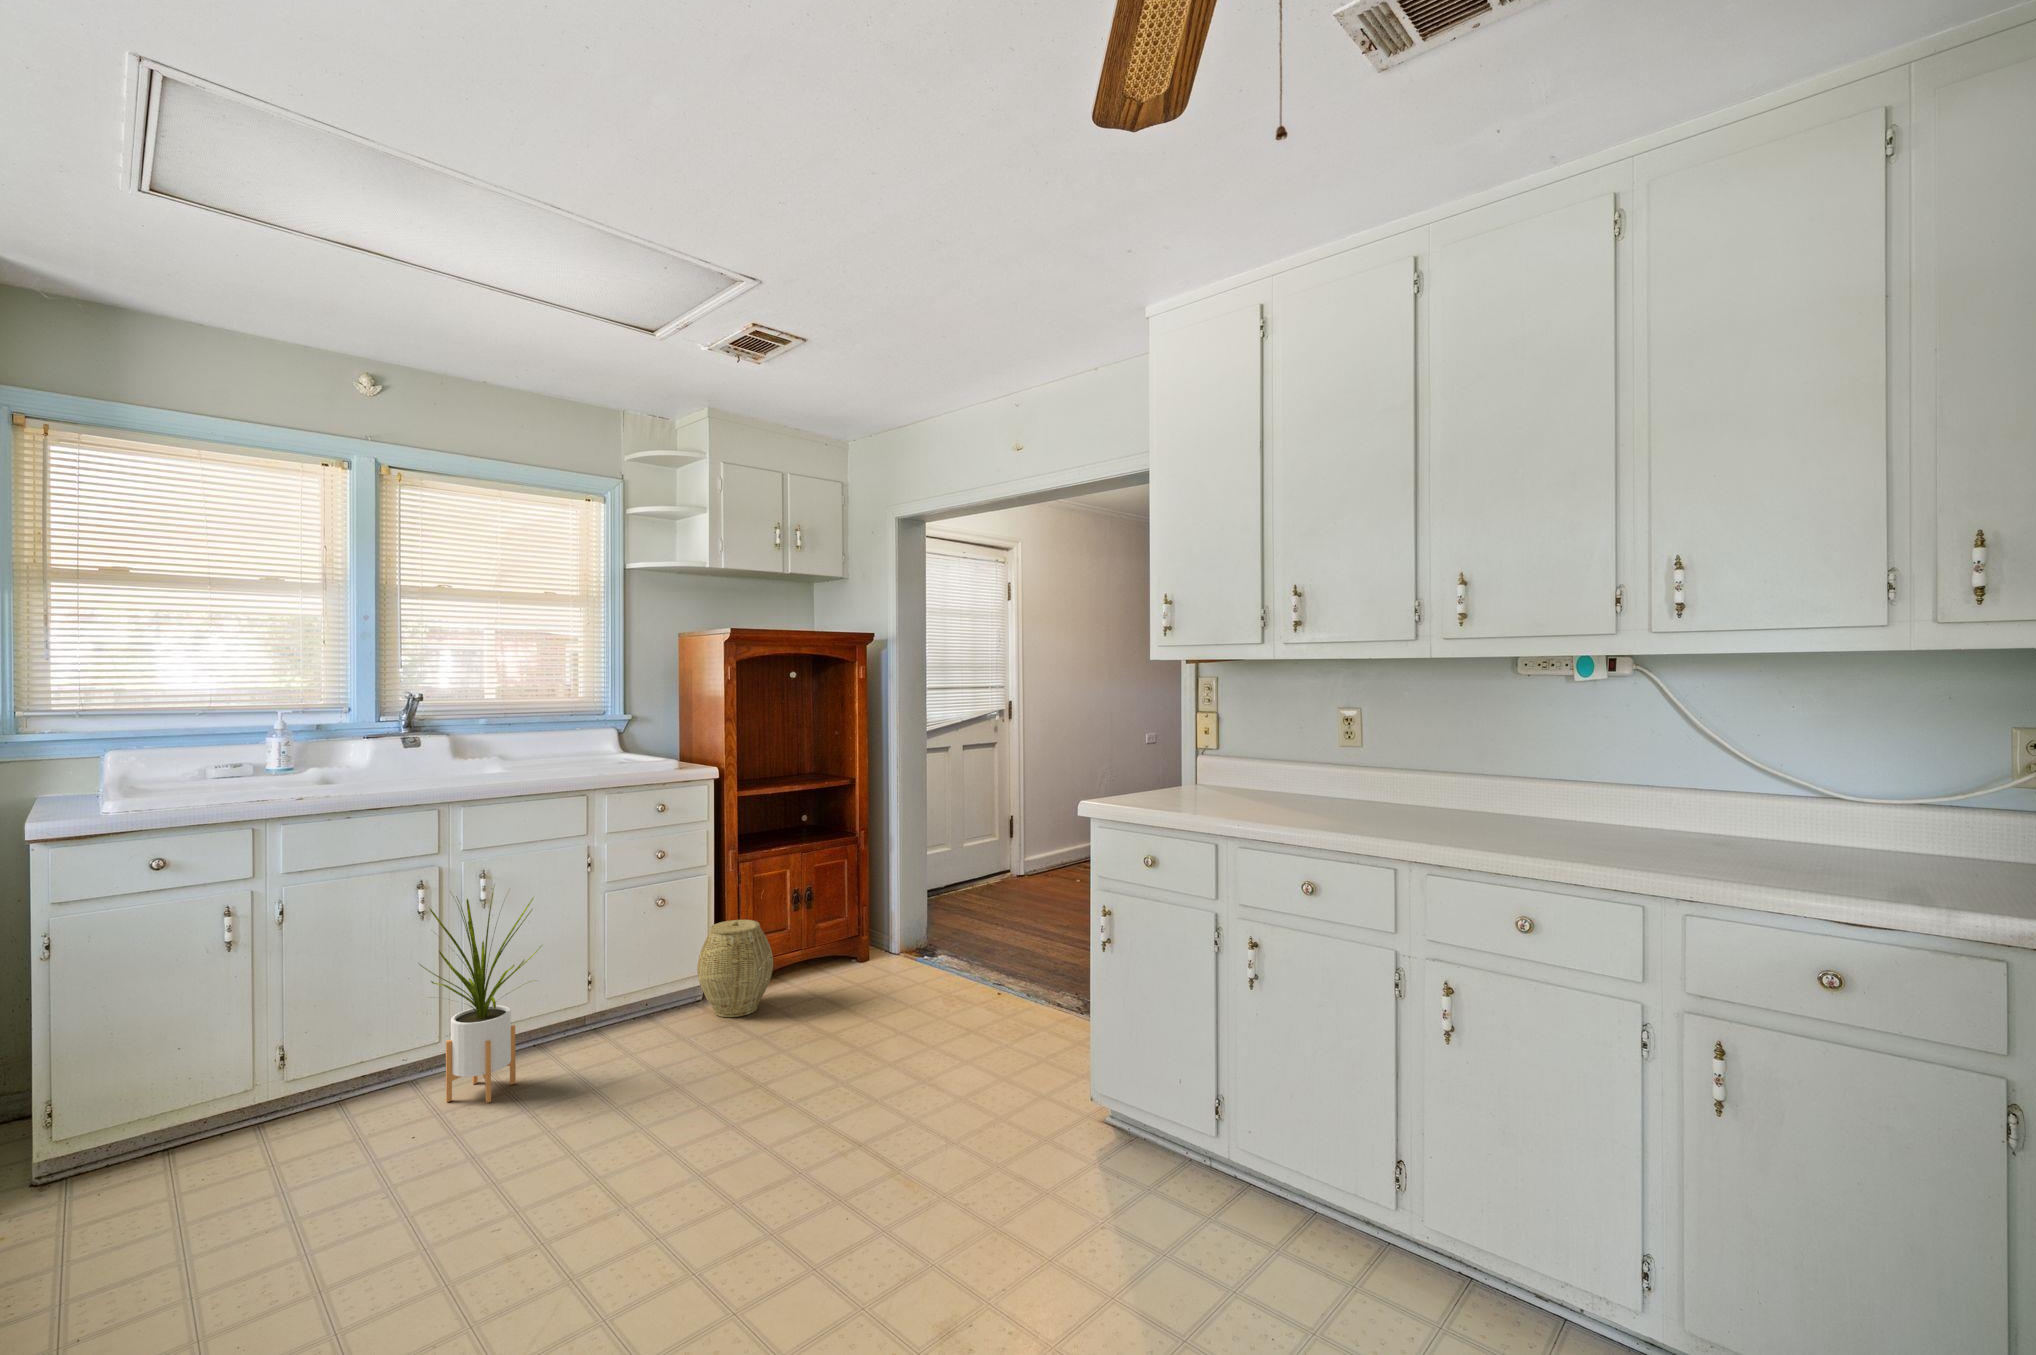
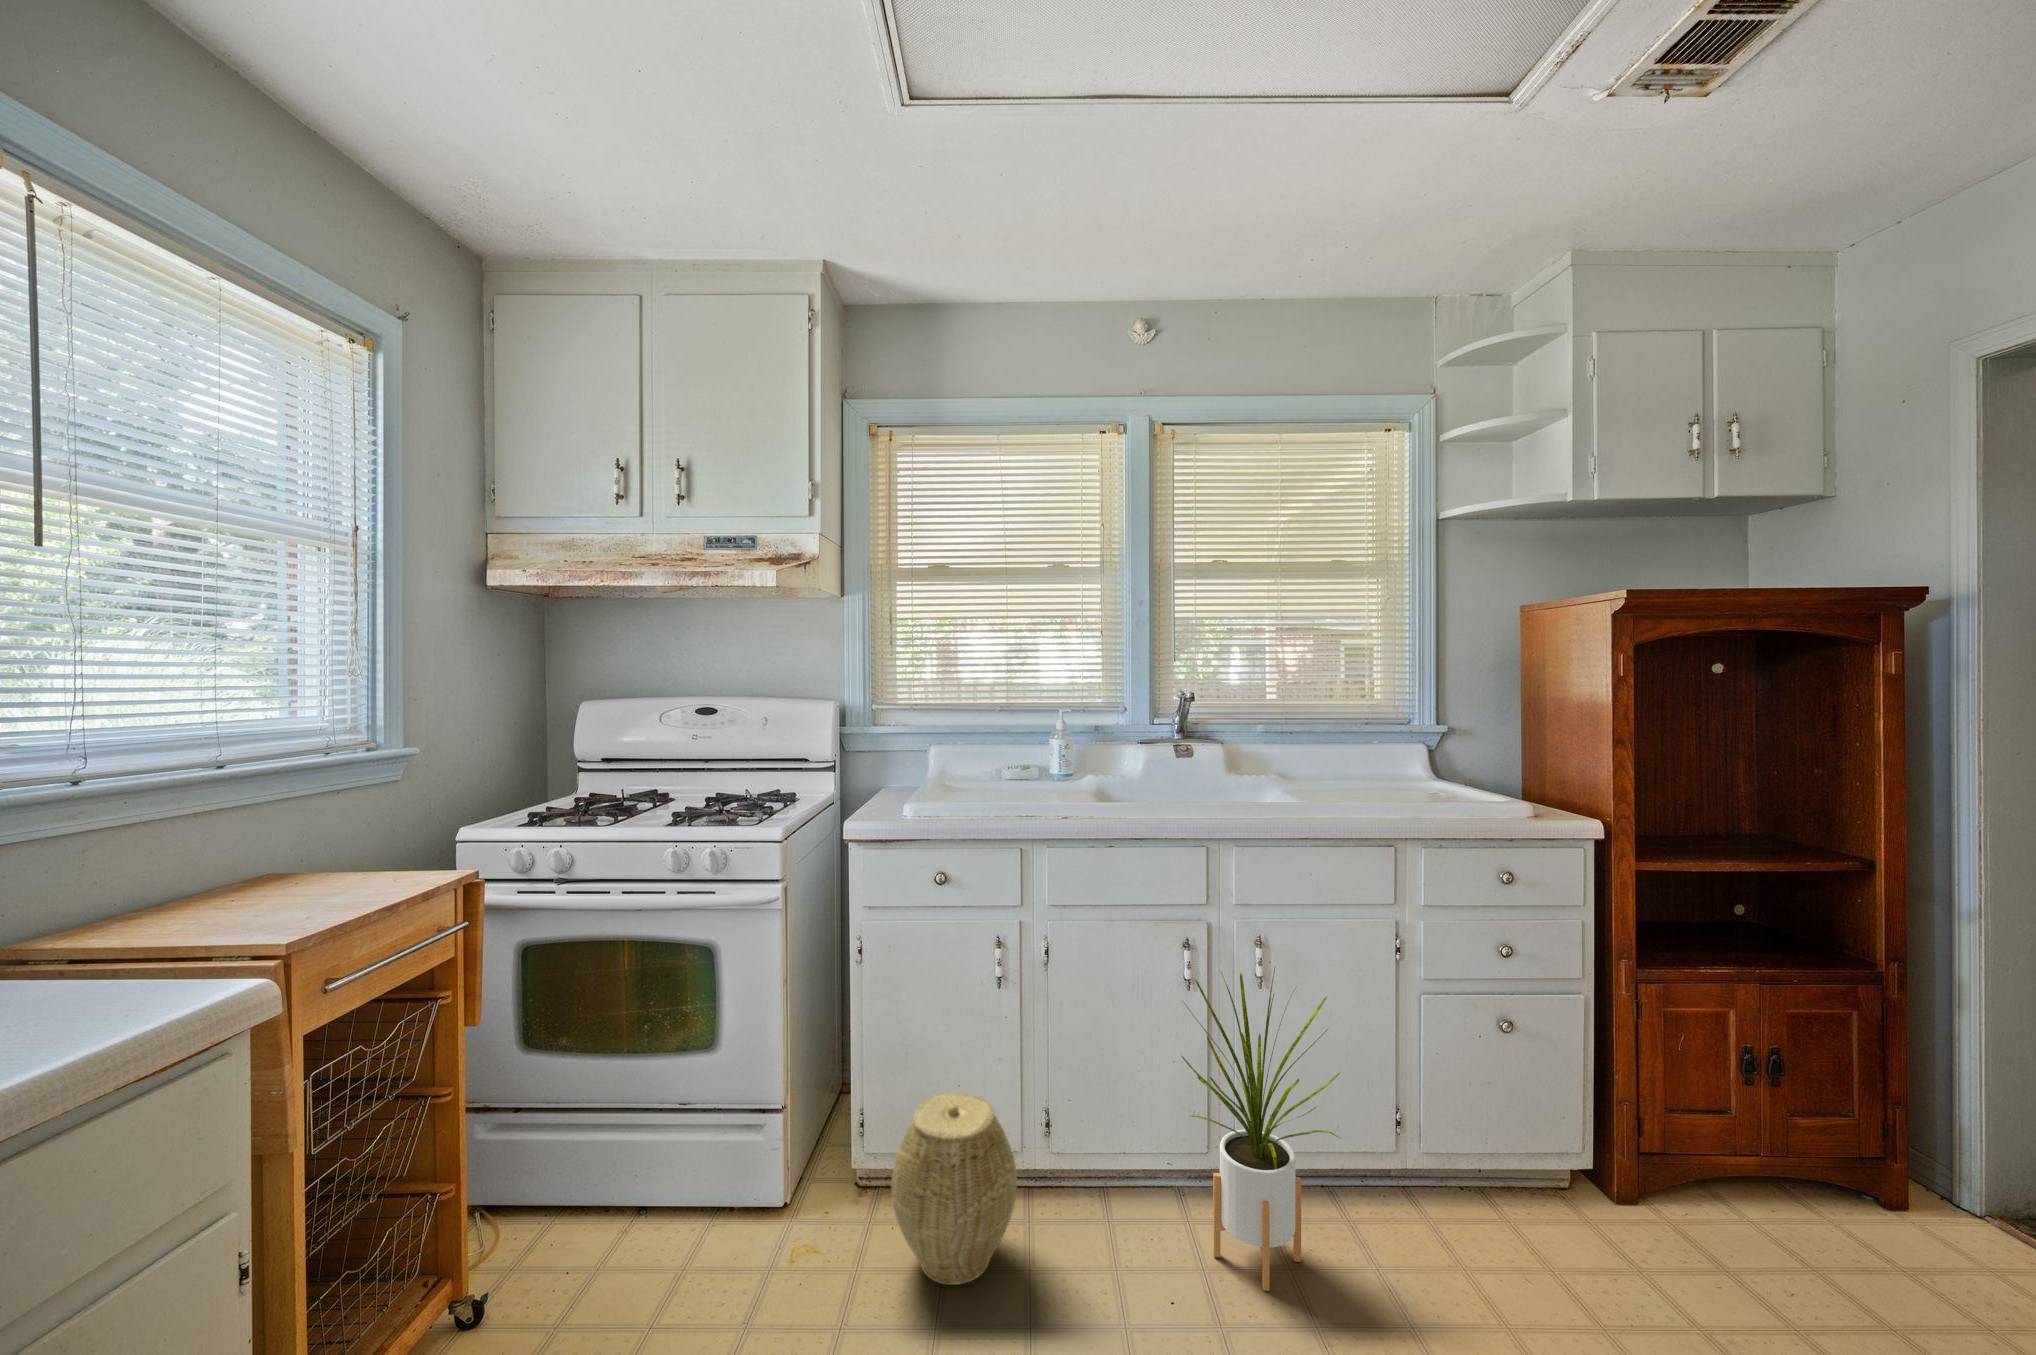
woven basket: present [697,920,773,1017] -> present [891,1093,1017,1285]

